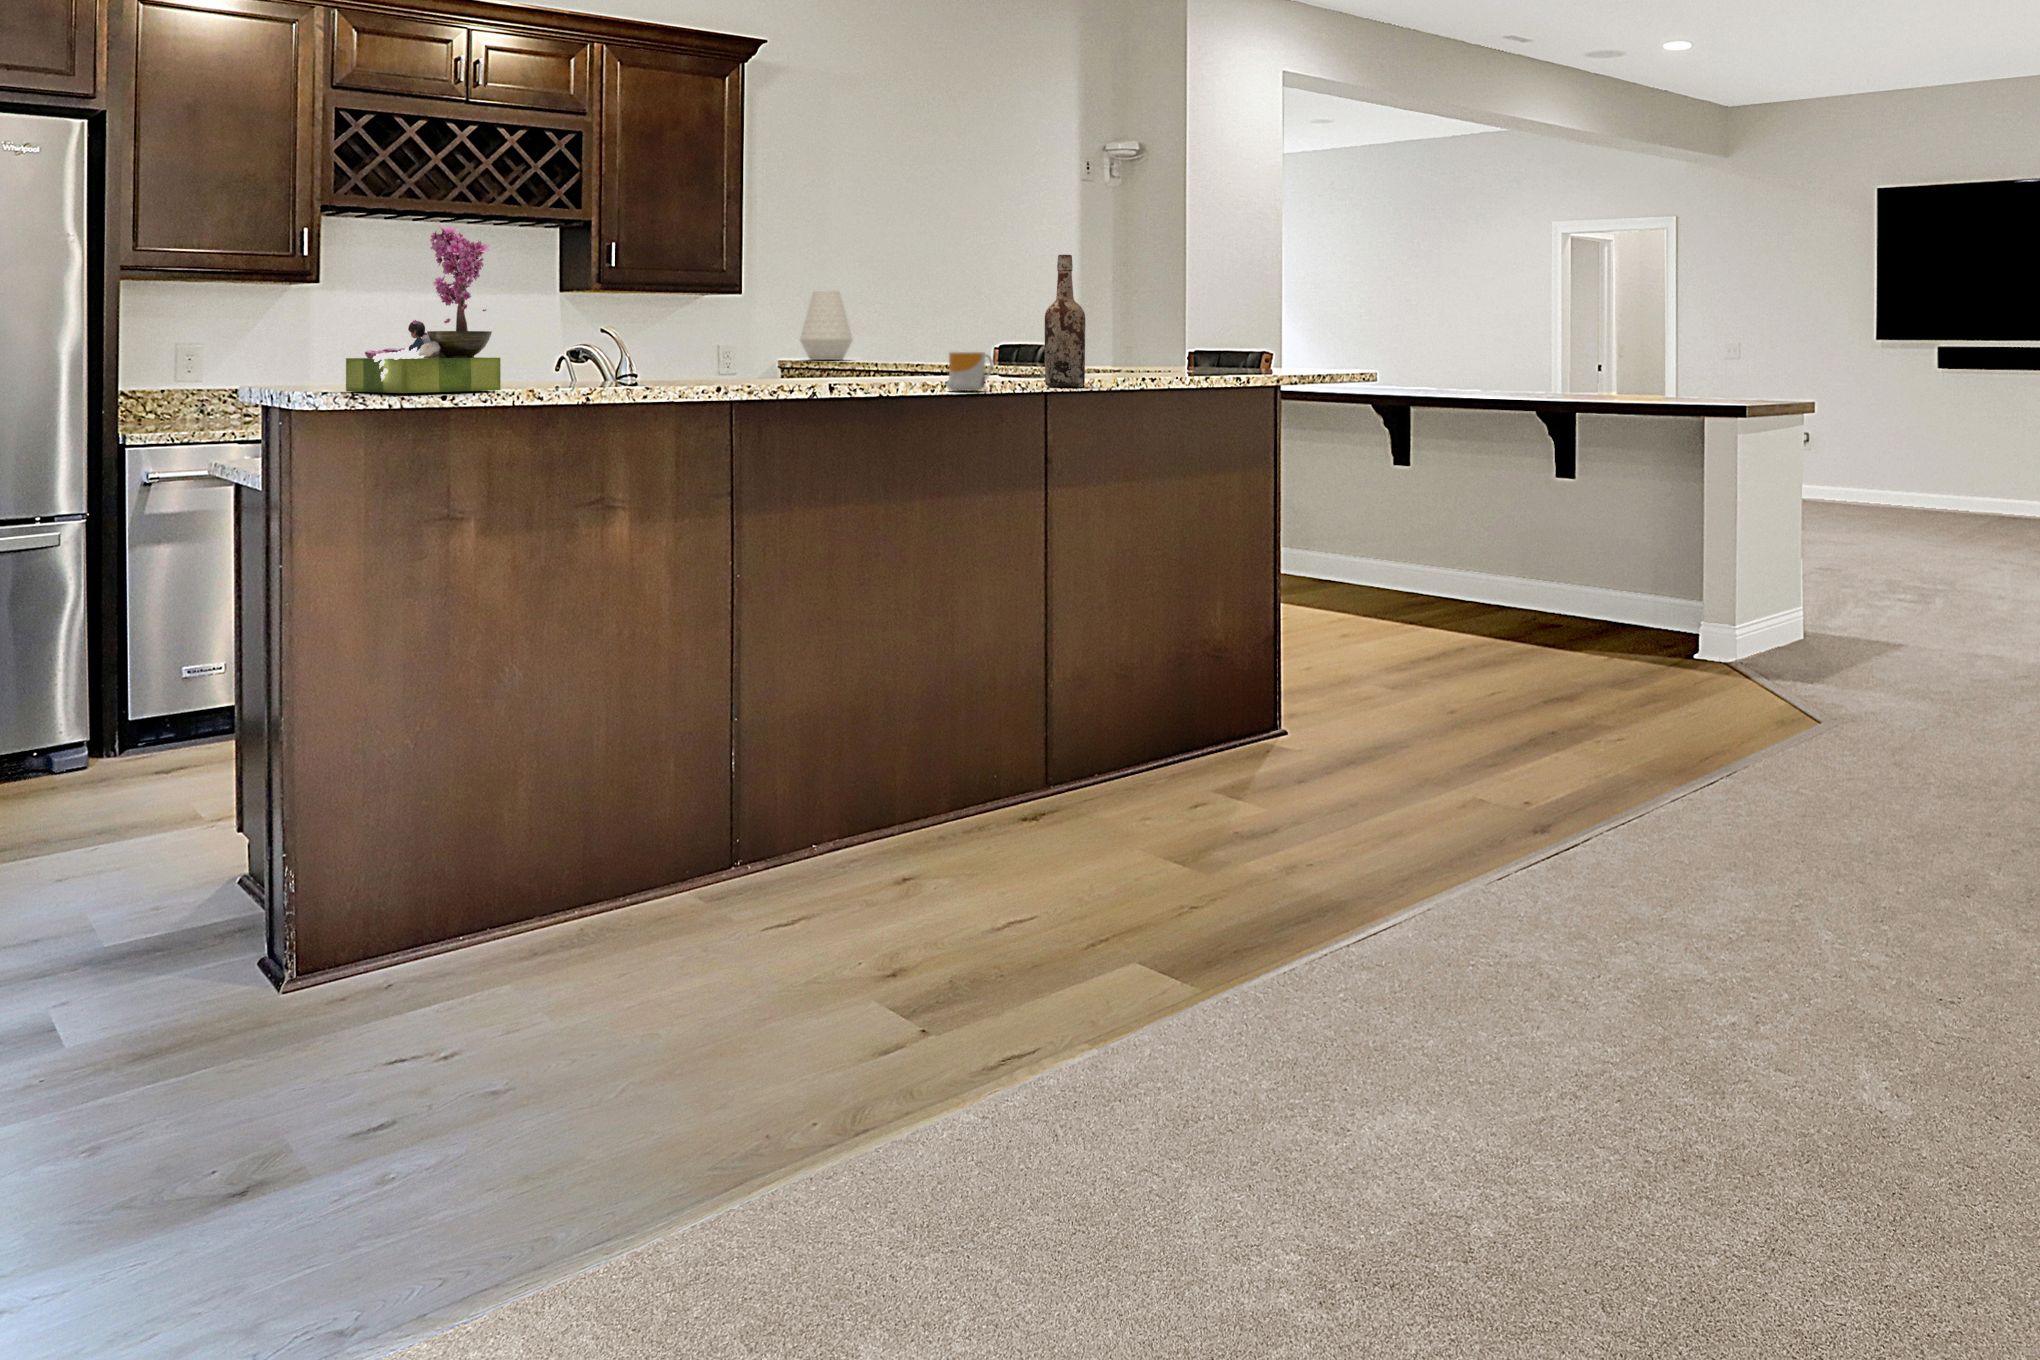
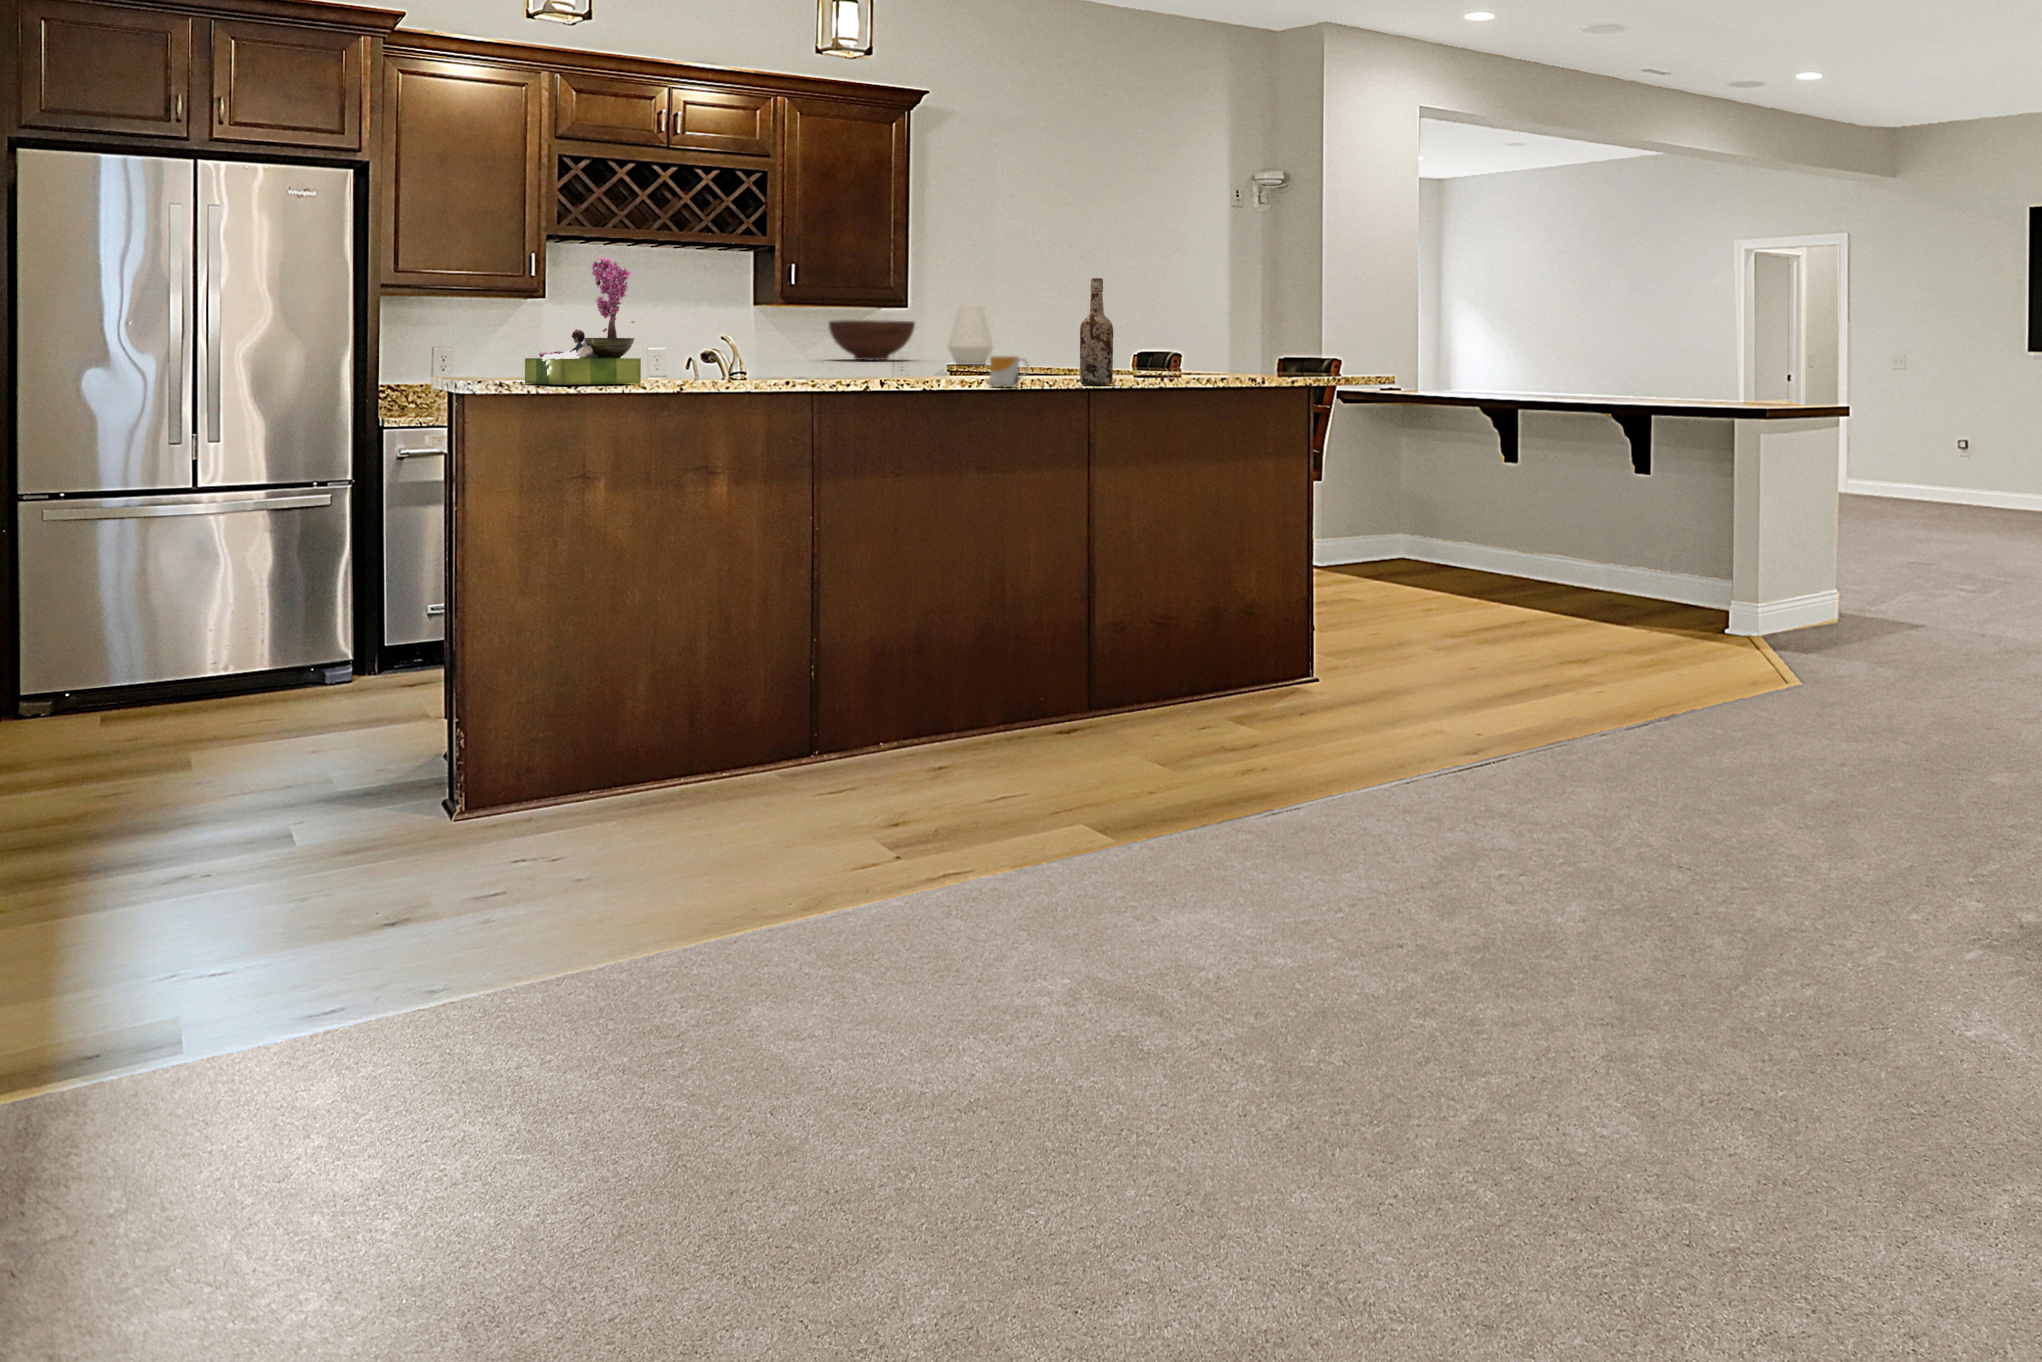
fruit bowl: none [646,309,747,355] -> present [829,320,915,360]

